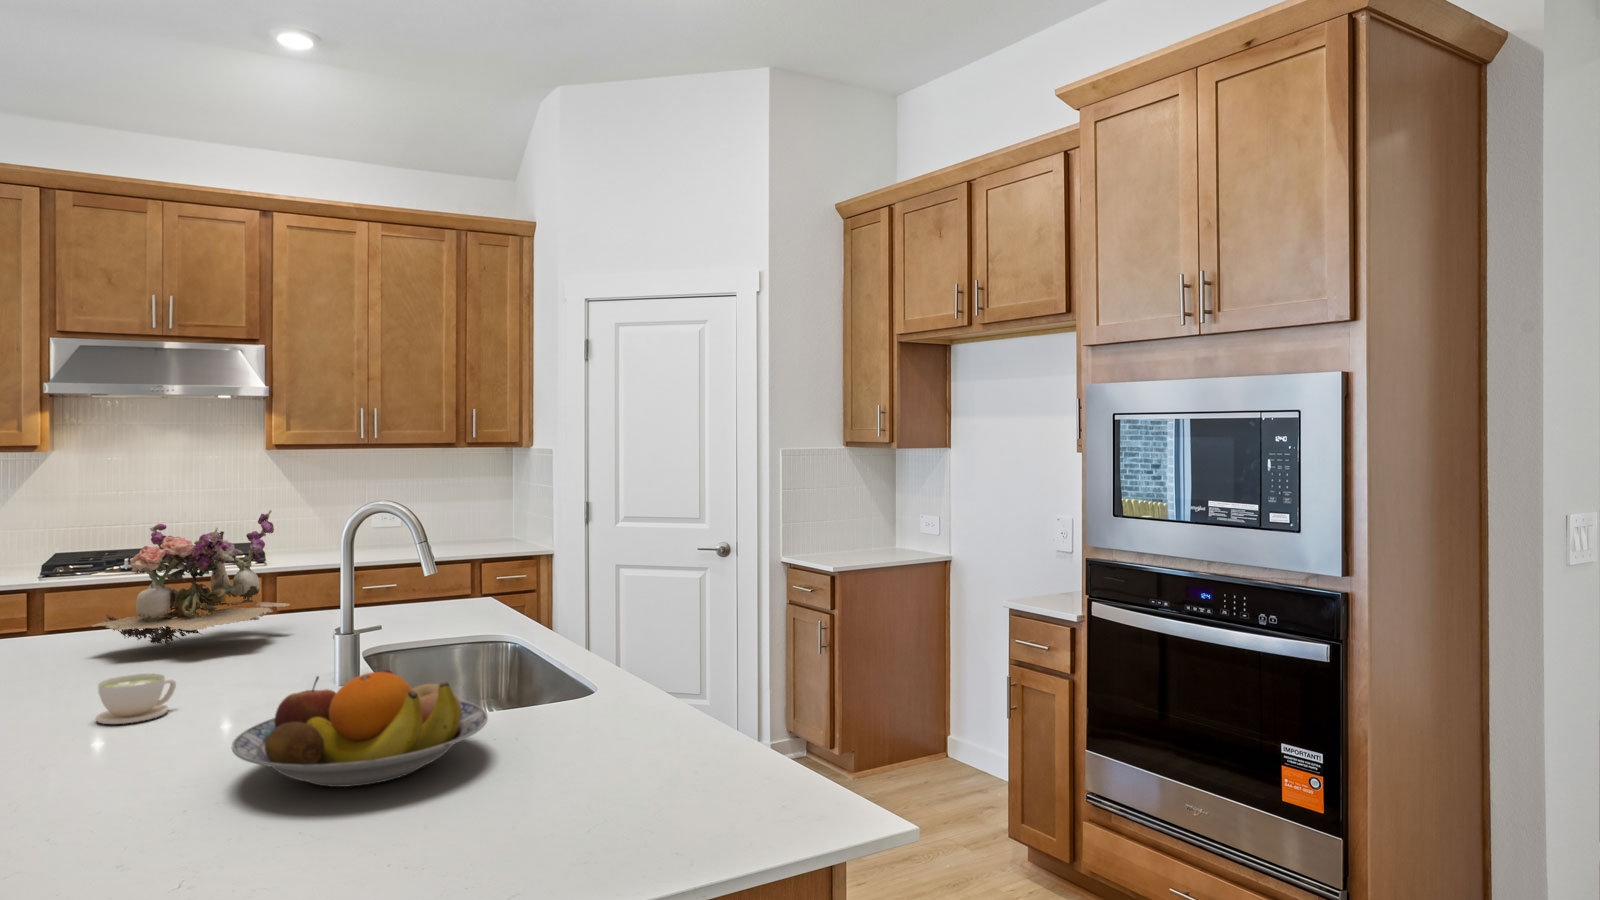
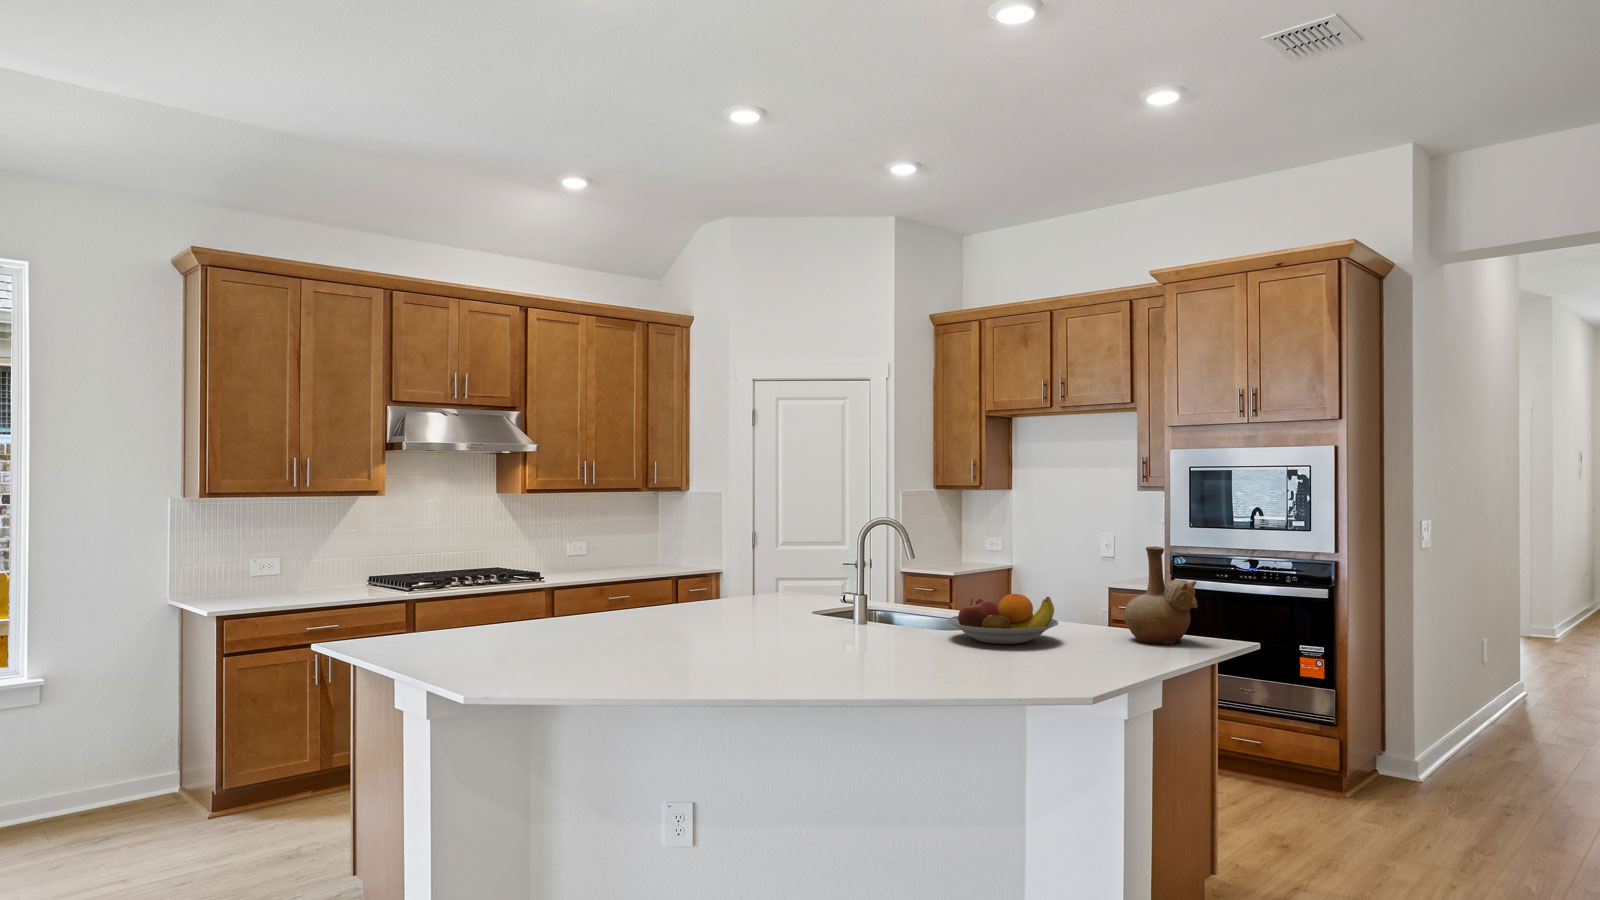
flower arrangement: present [92,510,290,648] -> none [686,529,778,612]
vase: none [597,579,744,819] -> present [1124,546,1198,644]
coffee cup: present [96,674,176,724] -> none [806,612,838,635]

